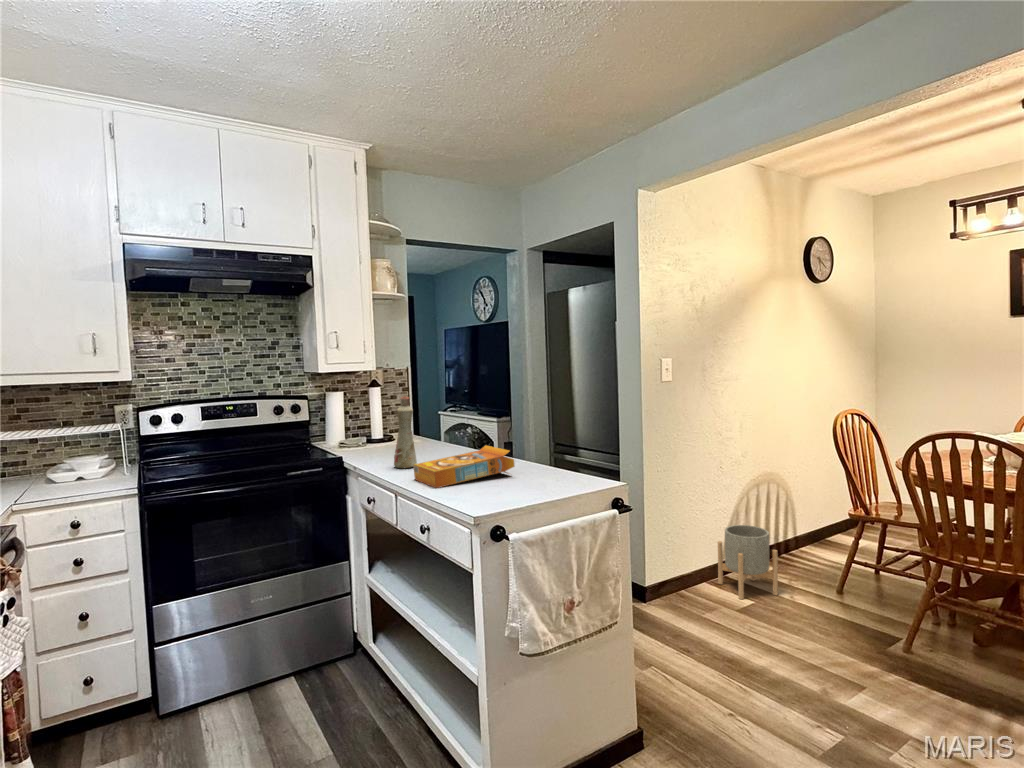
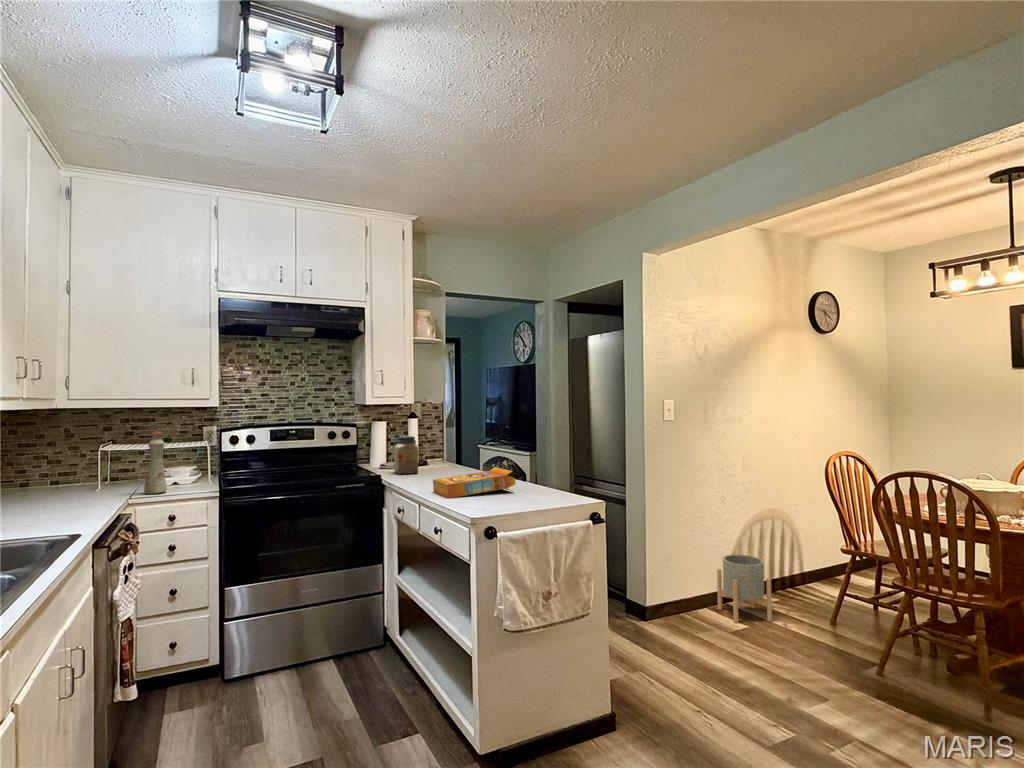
bottle: present [394,396,417,468] -> present [144,431,167,494]
jar: none [357,410,387,456] -> present [394,436,419,474]

